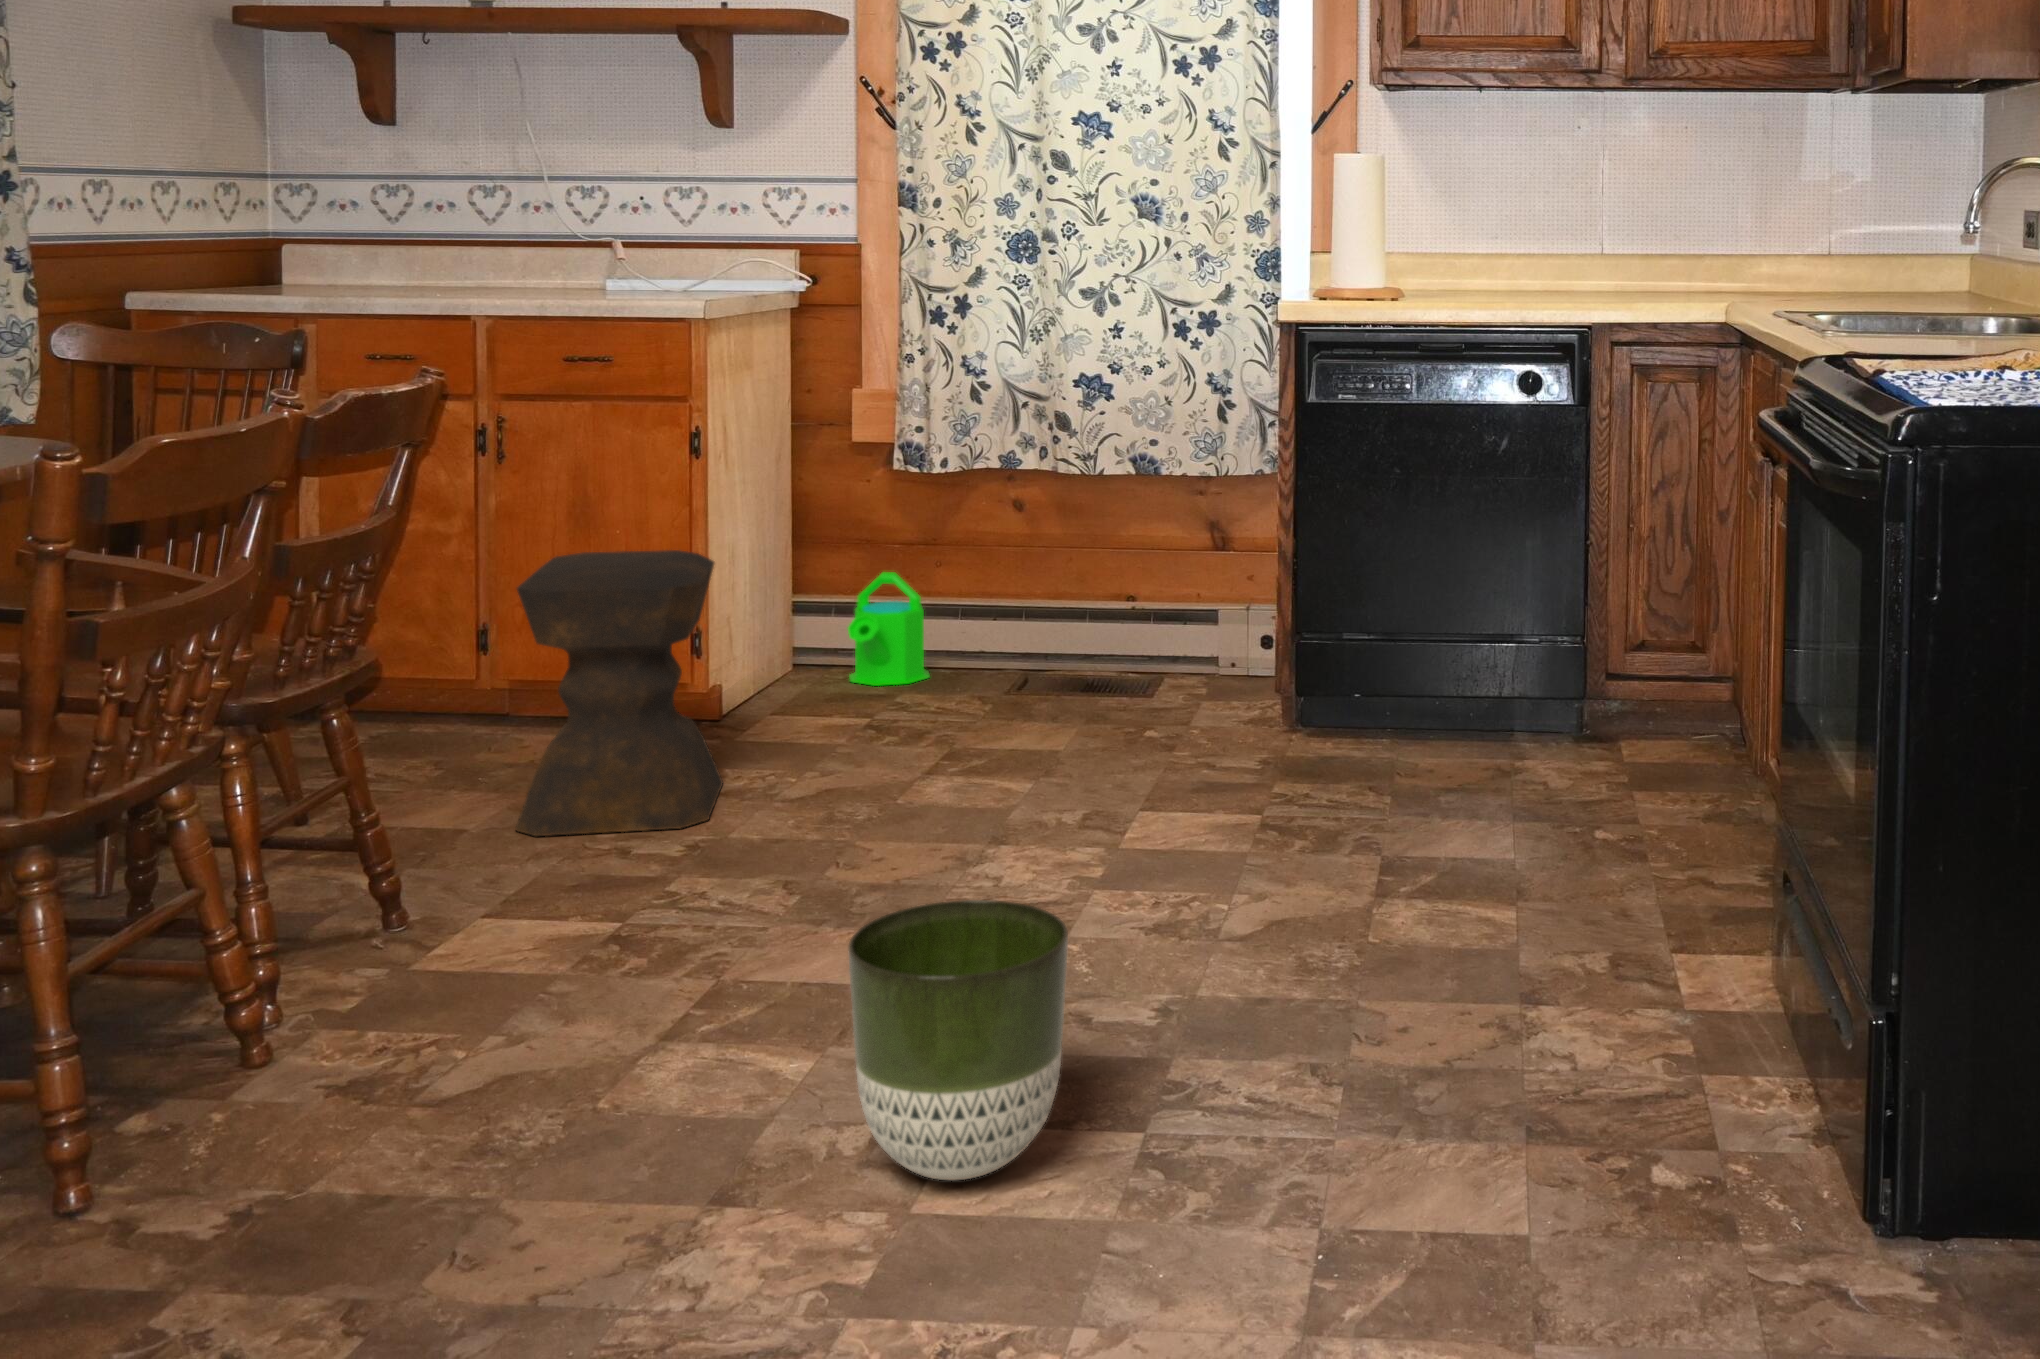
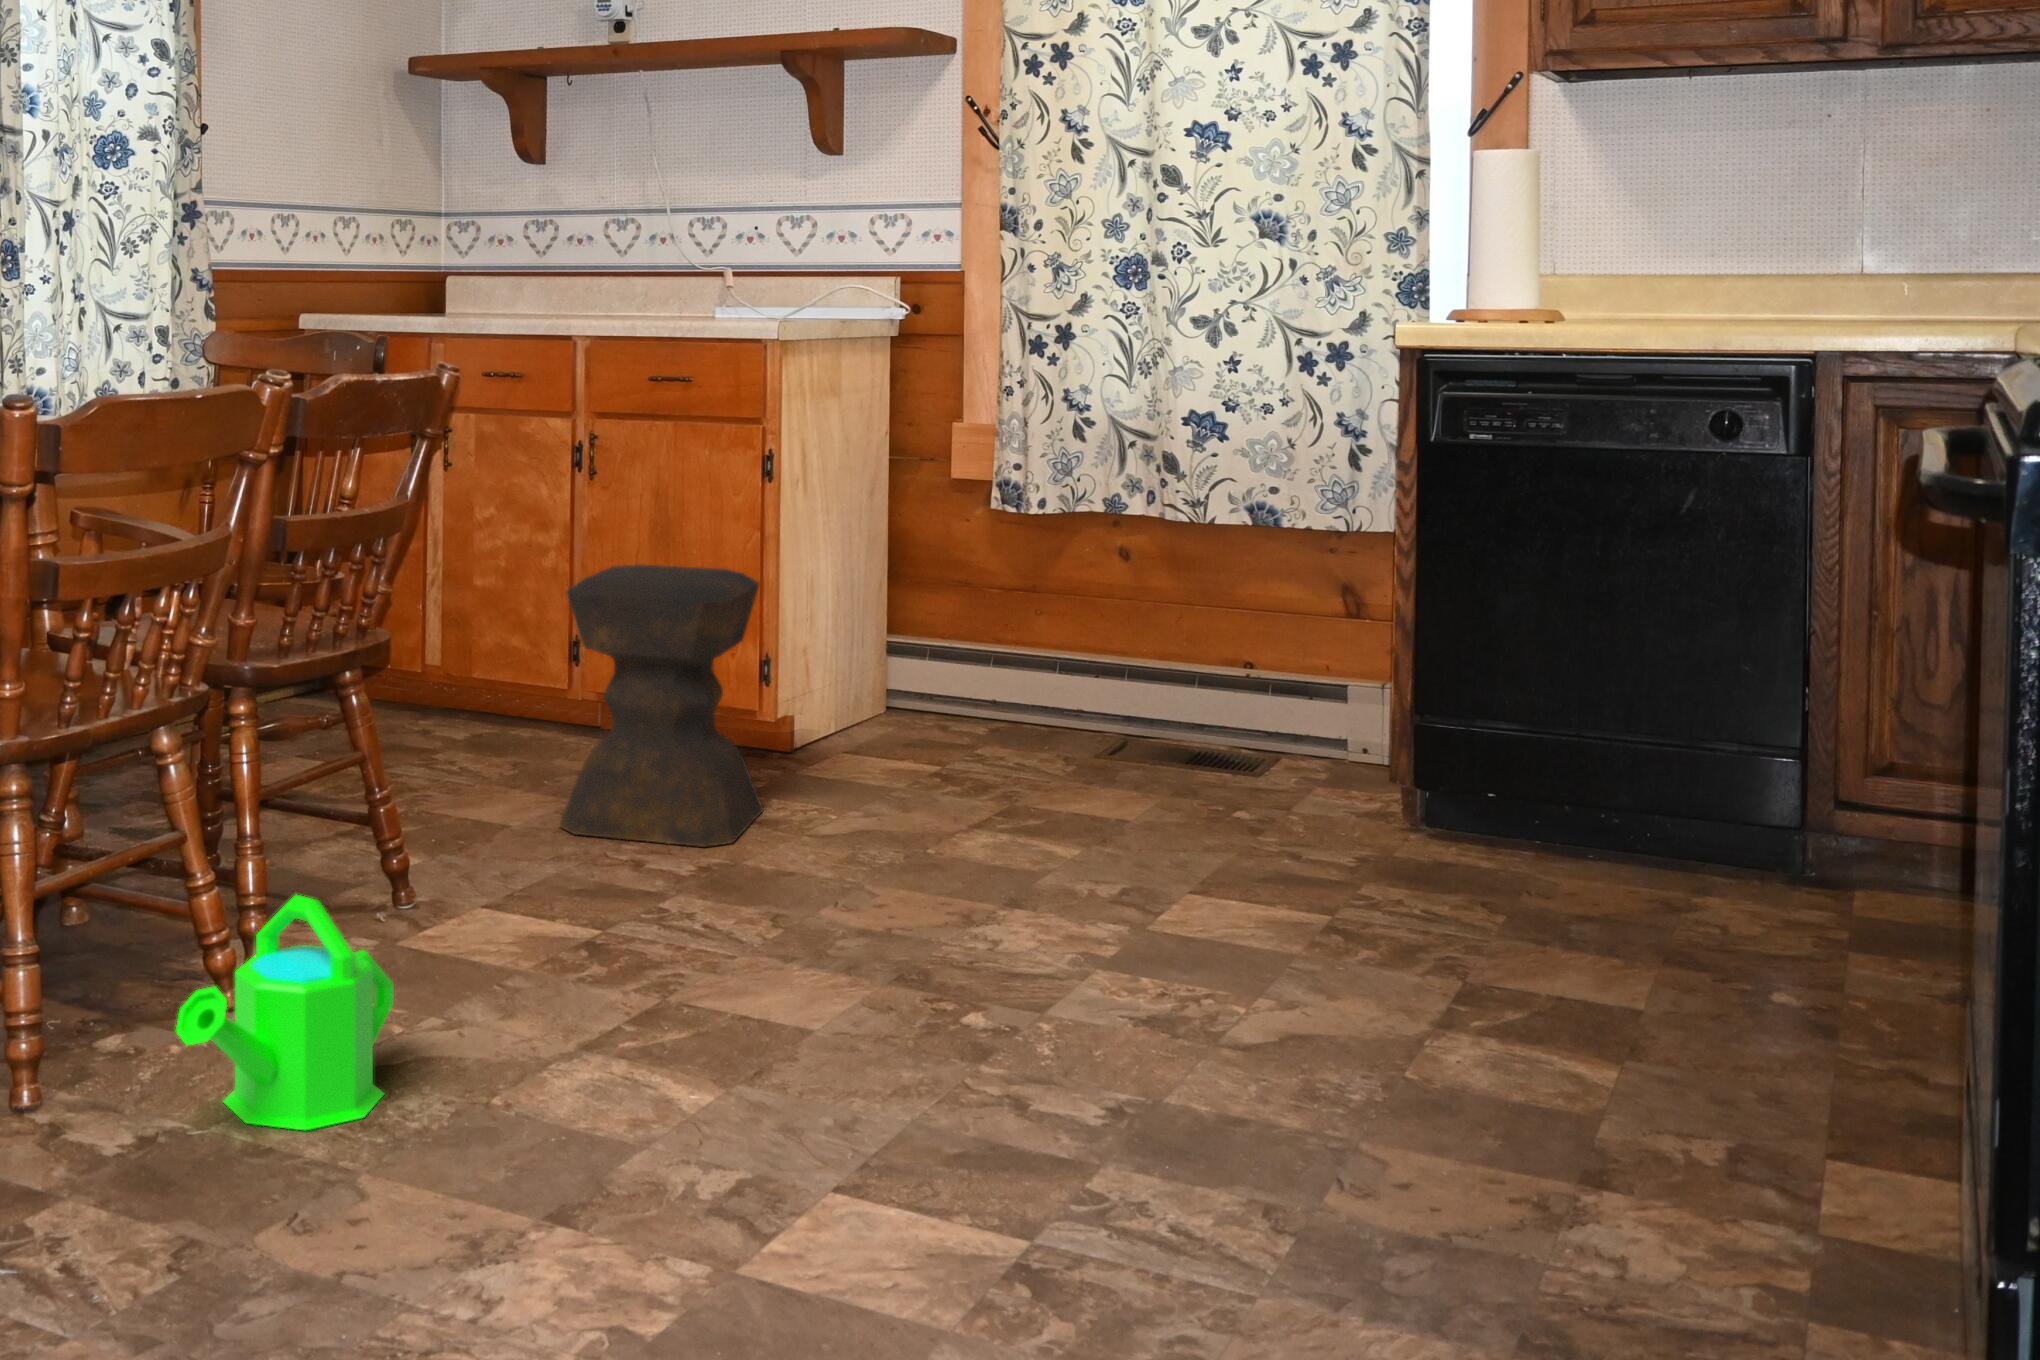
watering can: present [848,572,930,686] -> present [176,895,394,1131]
planter: present [849,900,1068,1180] -> none [702,936,938,1241]

